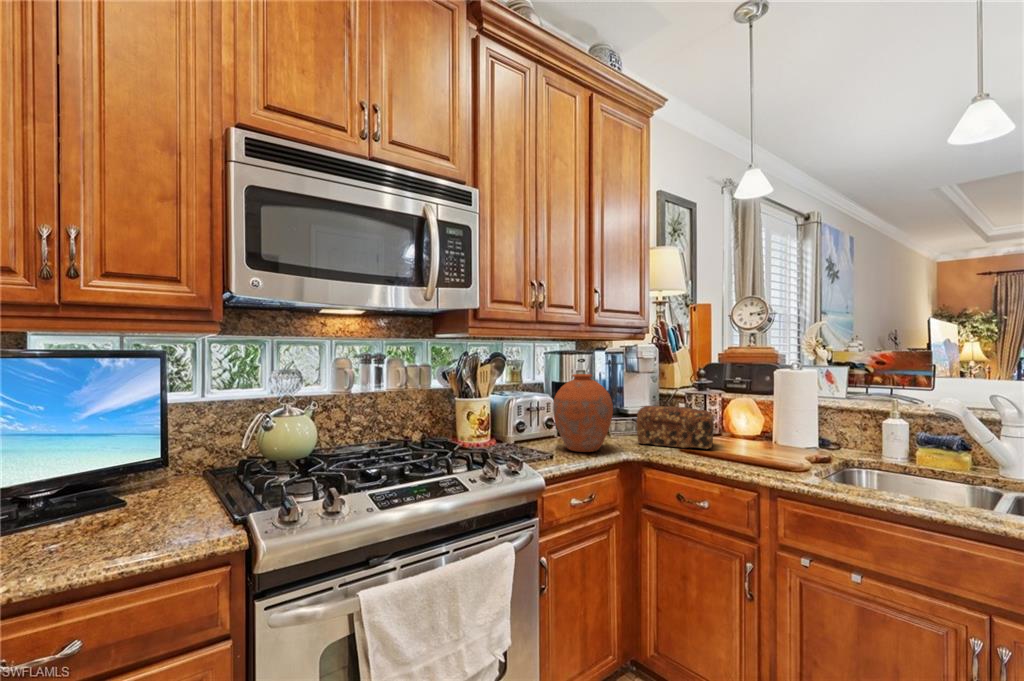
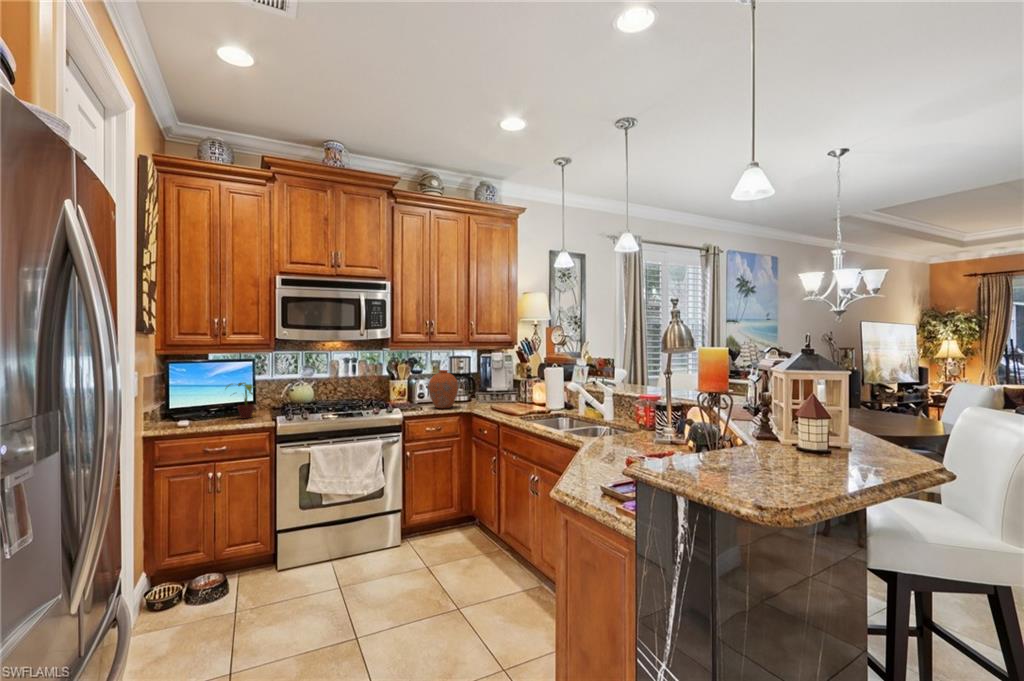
bread loaf: present [636,406,714,449] -> none [476,387,517,409]
potted plant: none [68,412,192,519] -> present [228,383,254,419]

